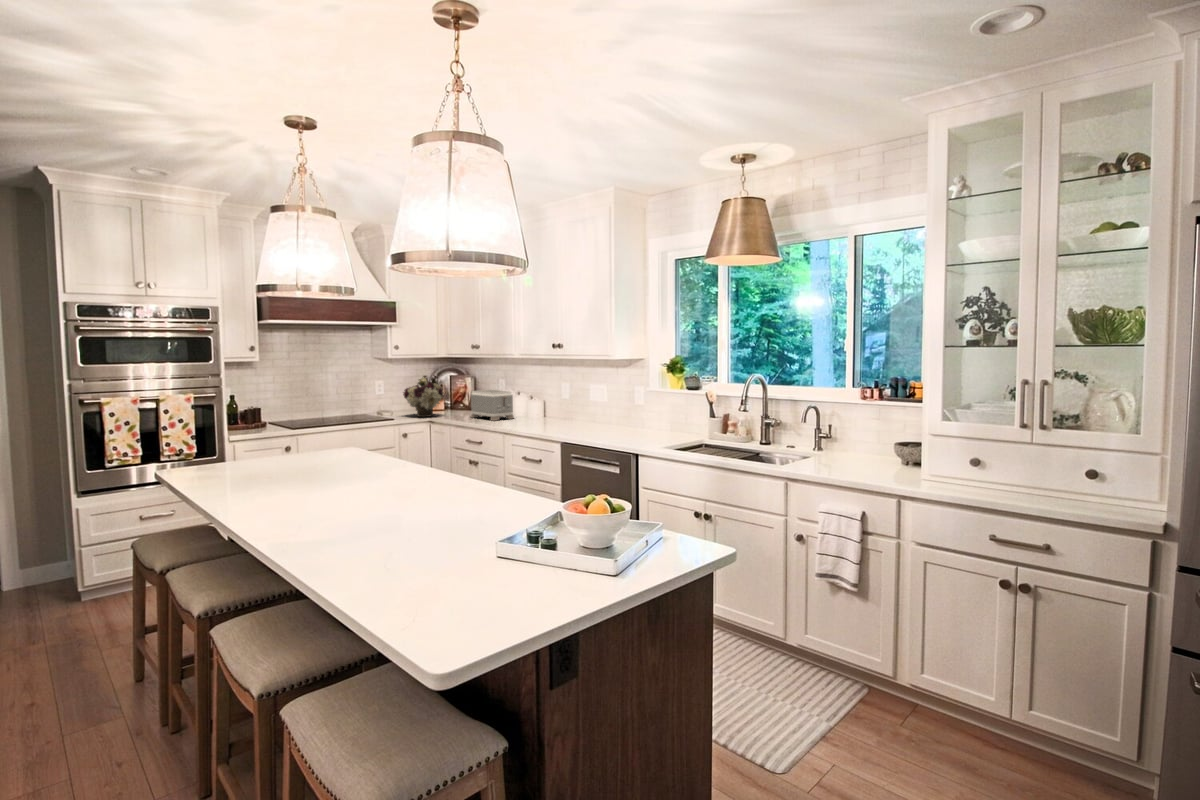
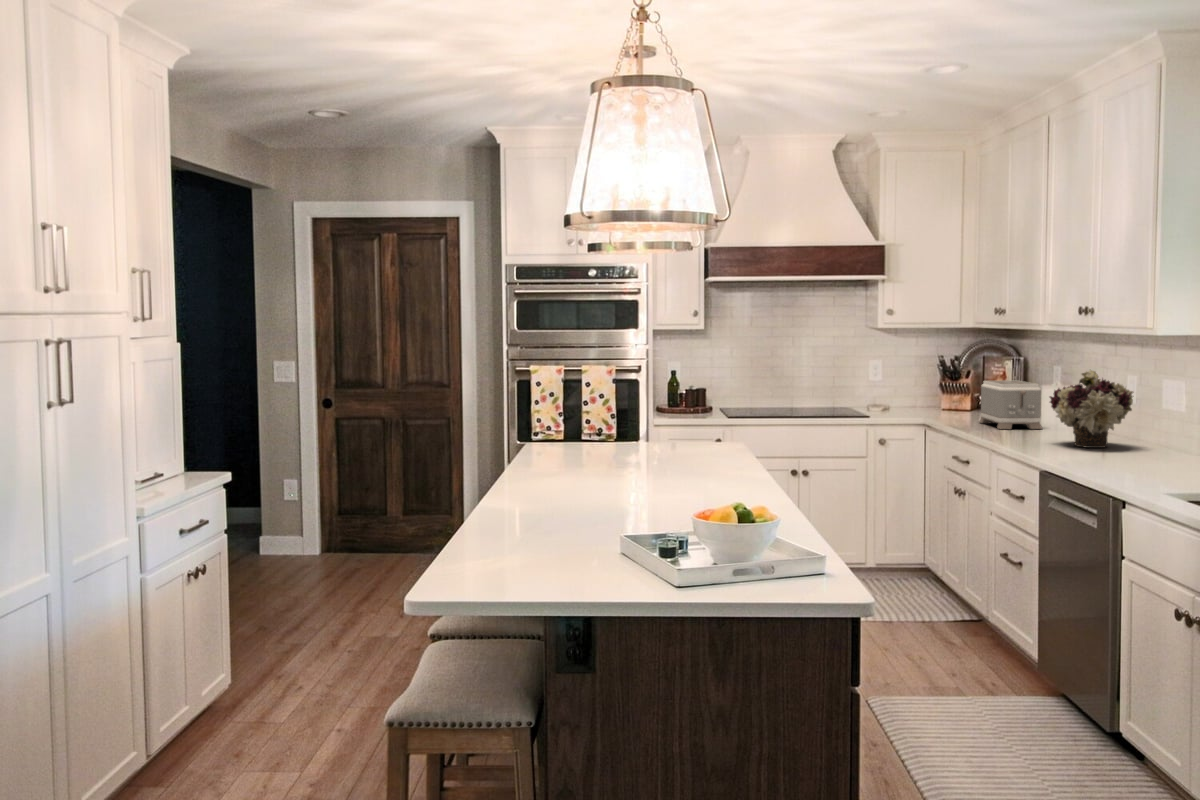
flower arrangement: present [403,378,444,417] -> present [1050,370,1134,448]

